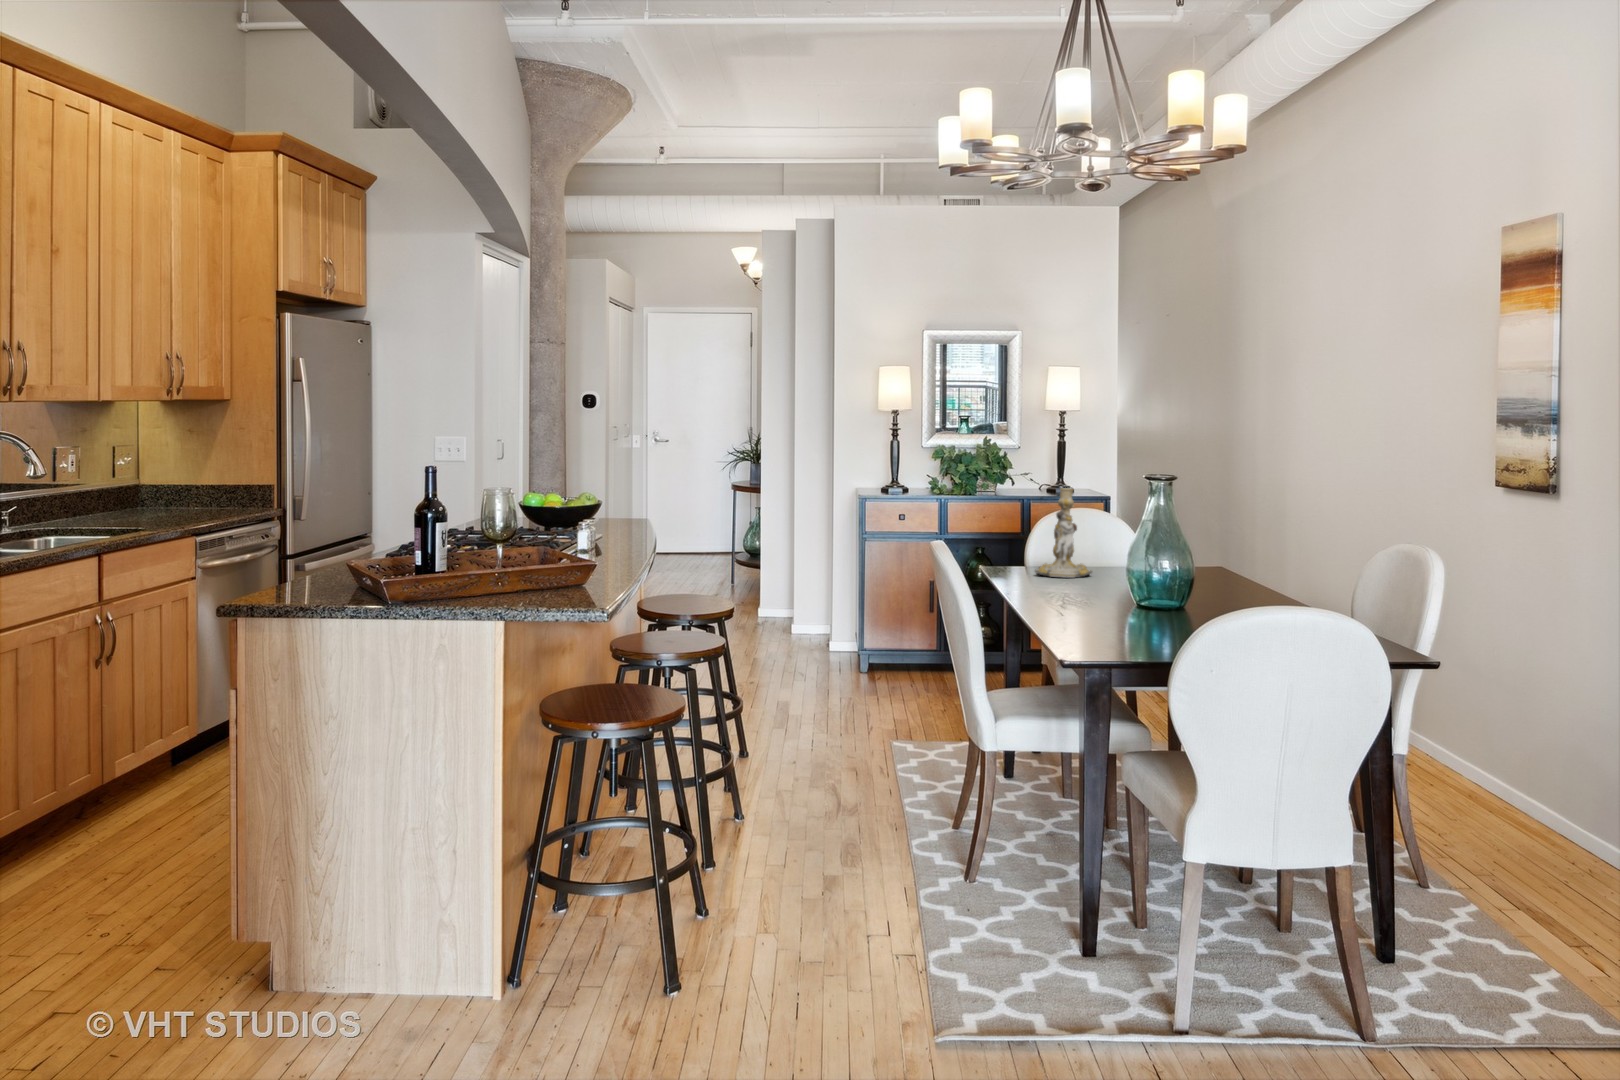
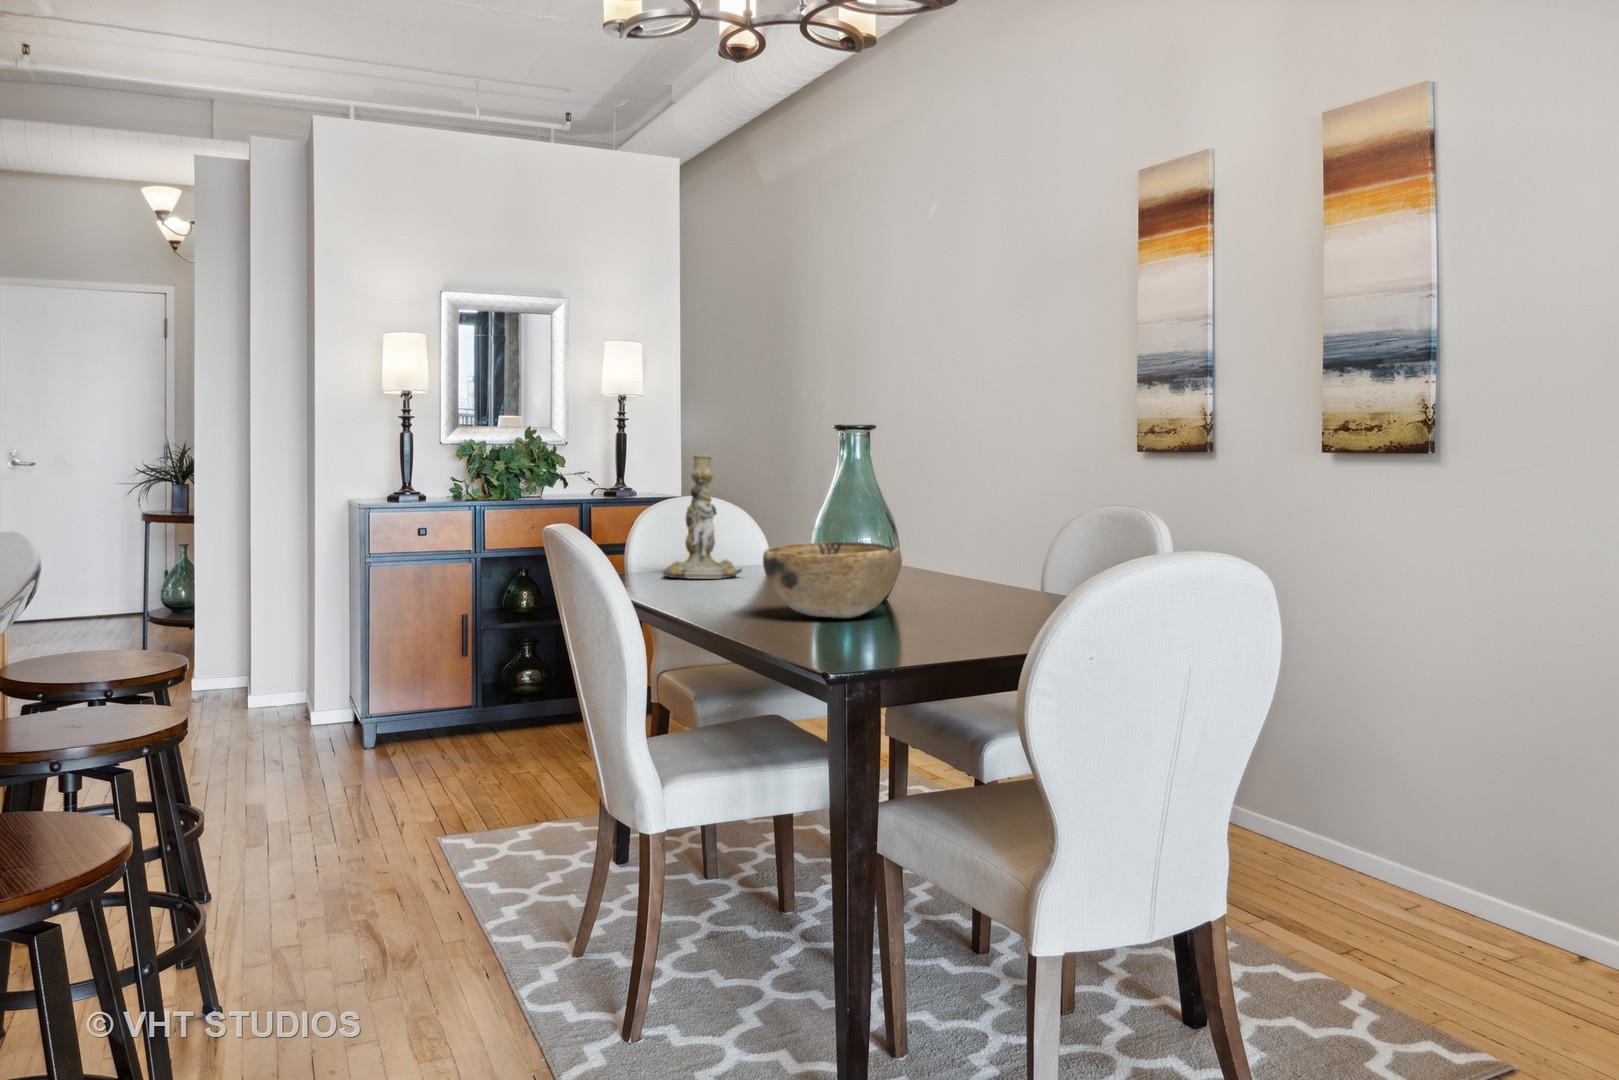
decorative bowl: none [1062,567,1157,622] -> present [763,542,902,618]

